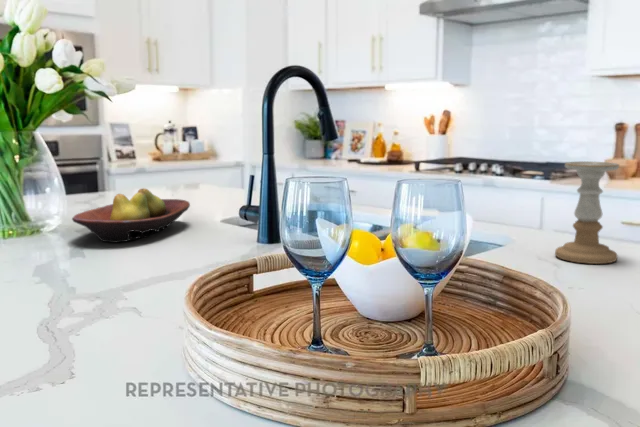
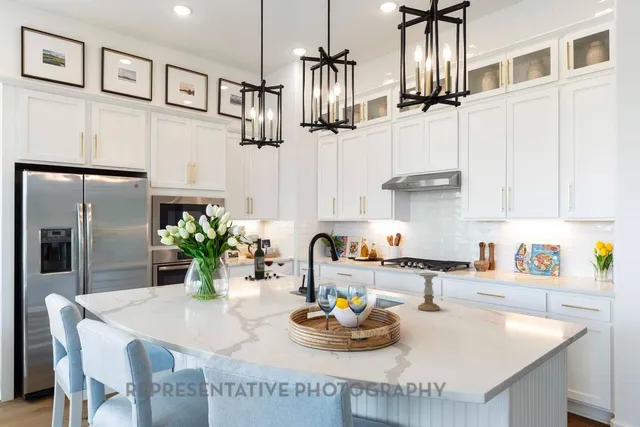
wine bottle: none [126,103,218,195] -> present [245,238,284,280]
fruit bowl: present [72,188,190,243] -> none [237,280,279,302]

